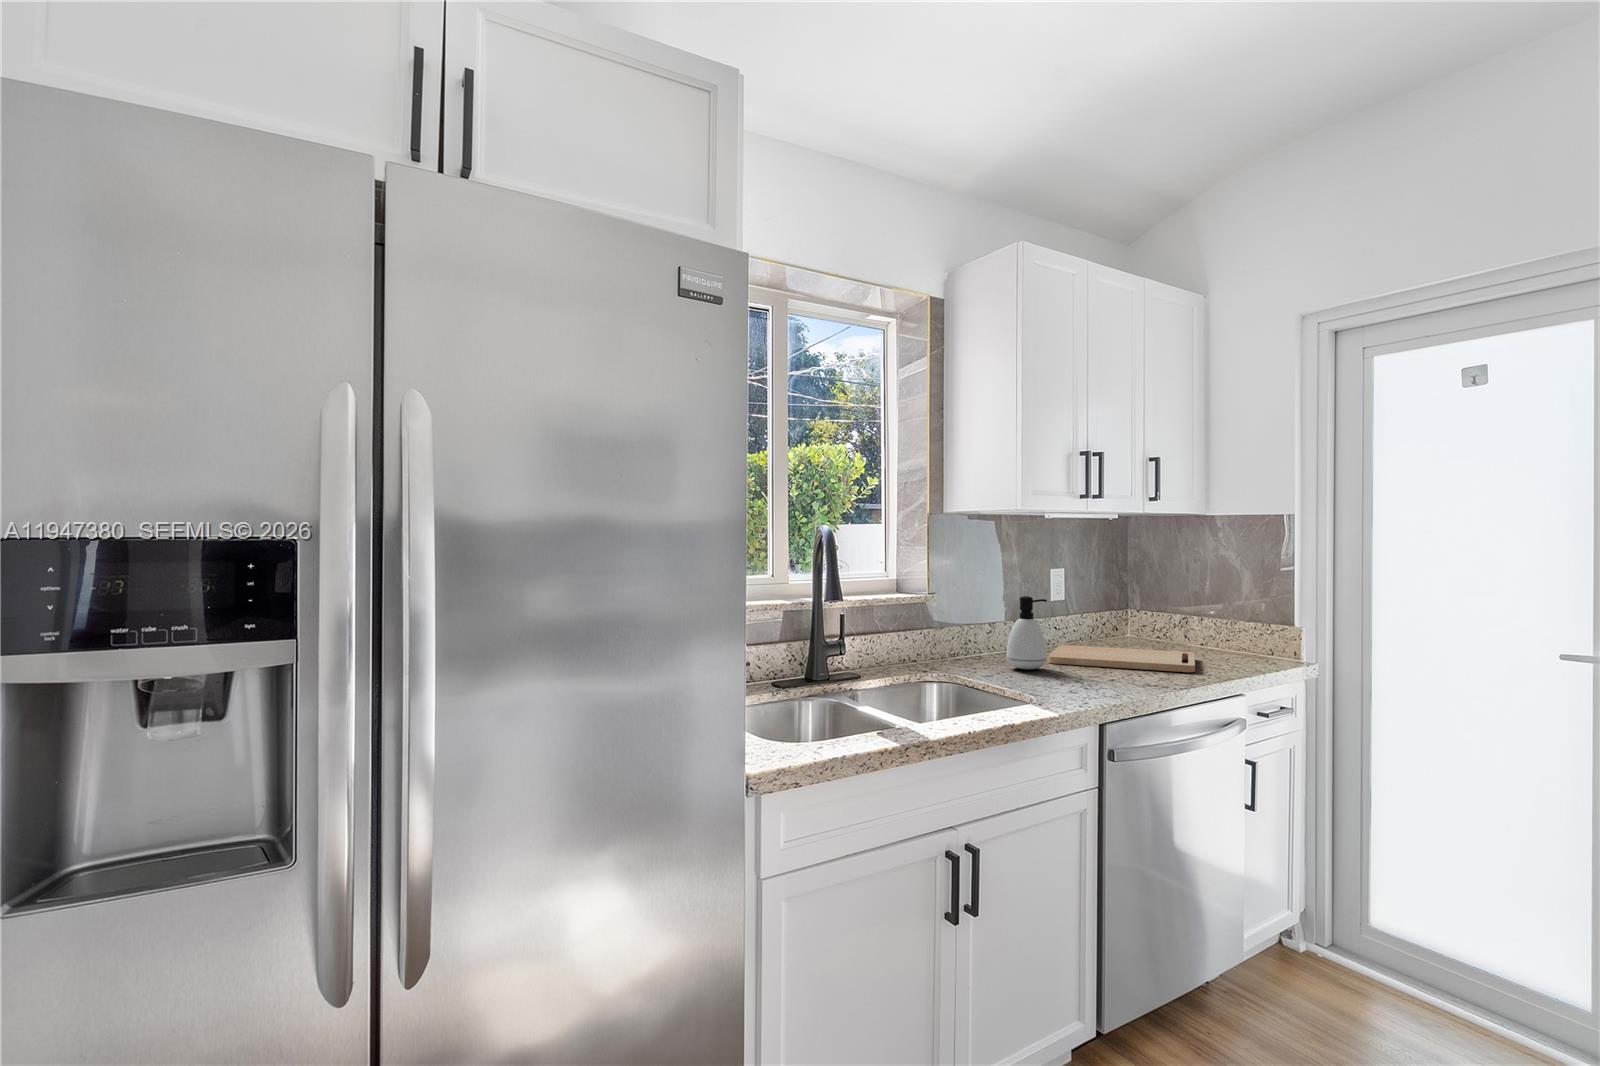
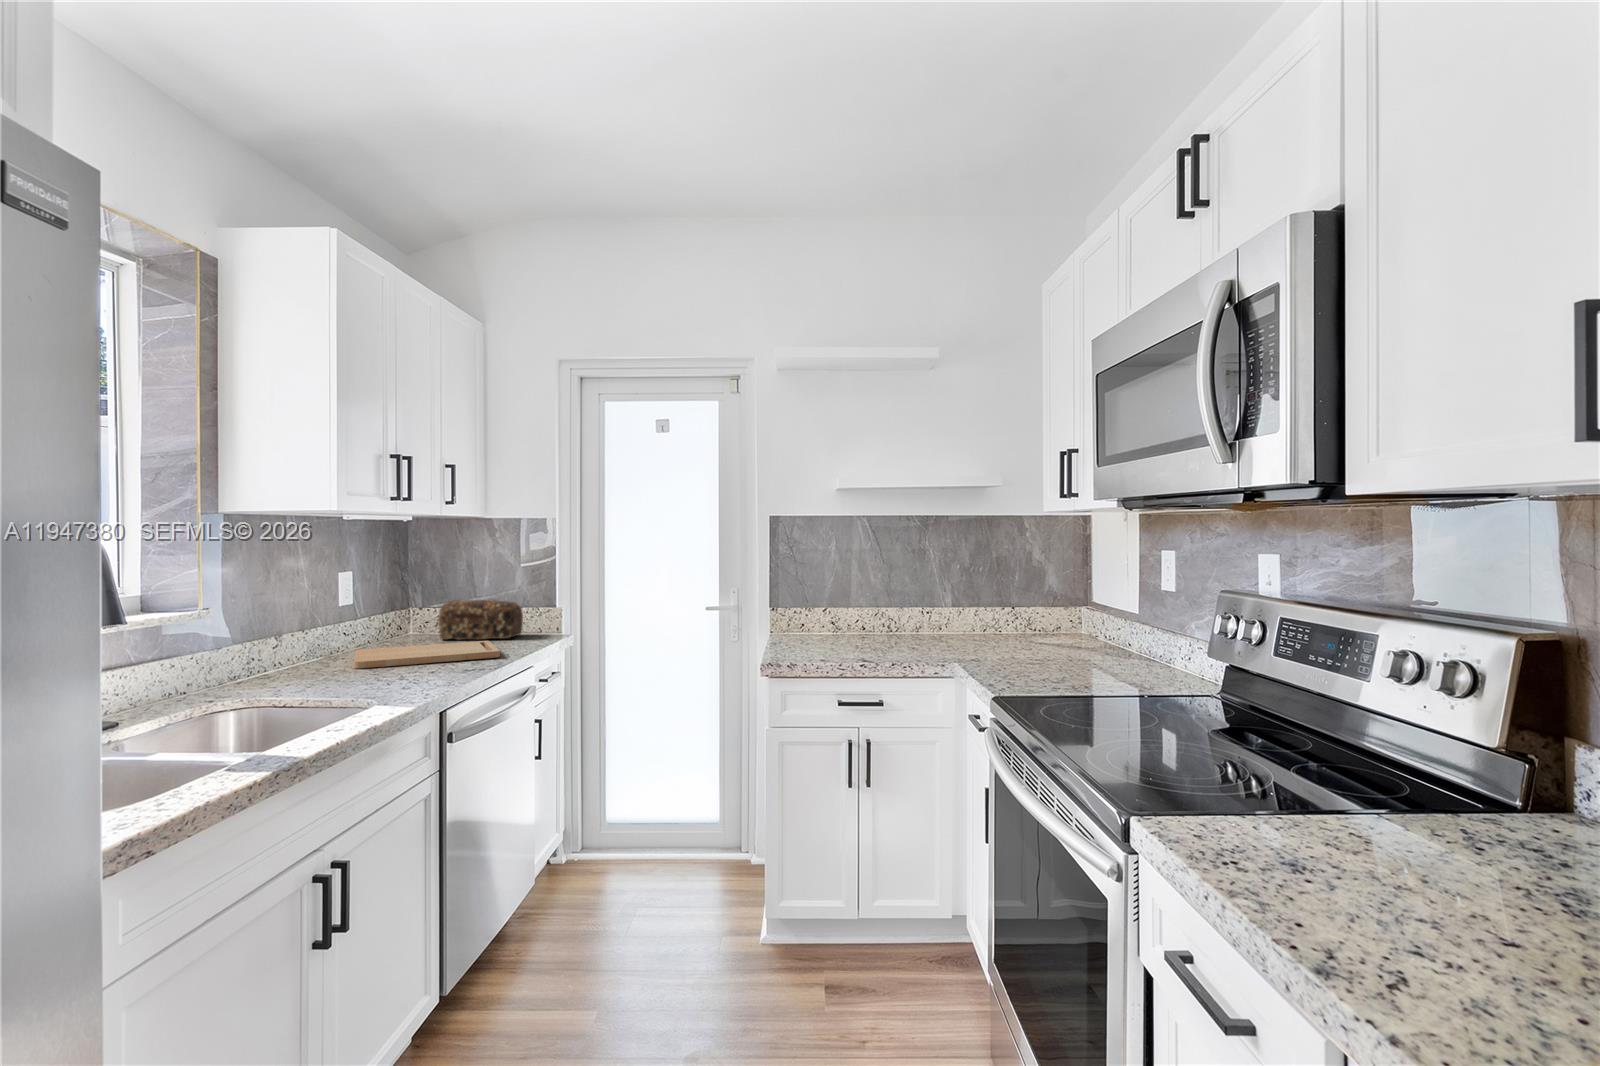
soap dispenser: present [1006,596,1047,669] -> none [313,601,361,678]
bread loaf: none [1148,605,1246,652] -> present [438,600,523,640]

